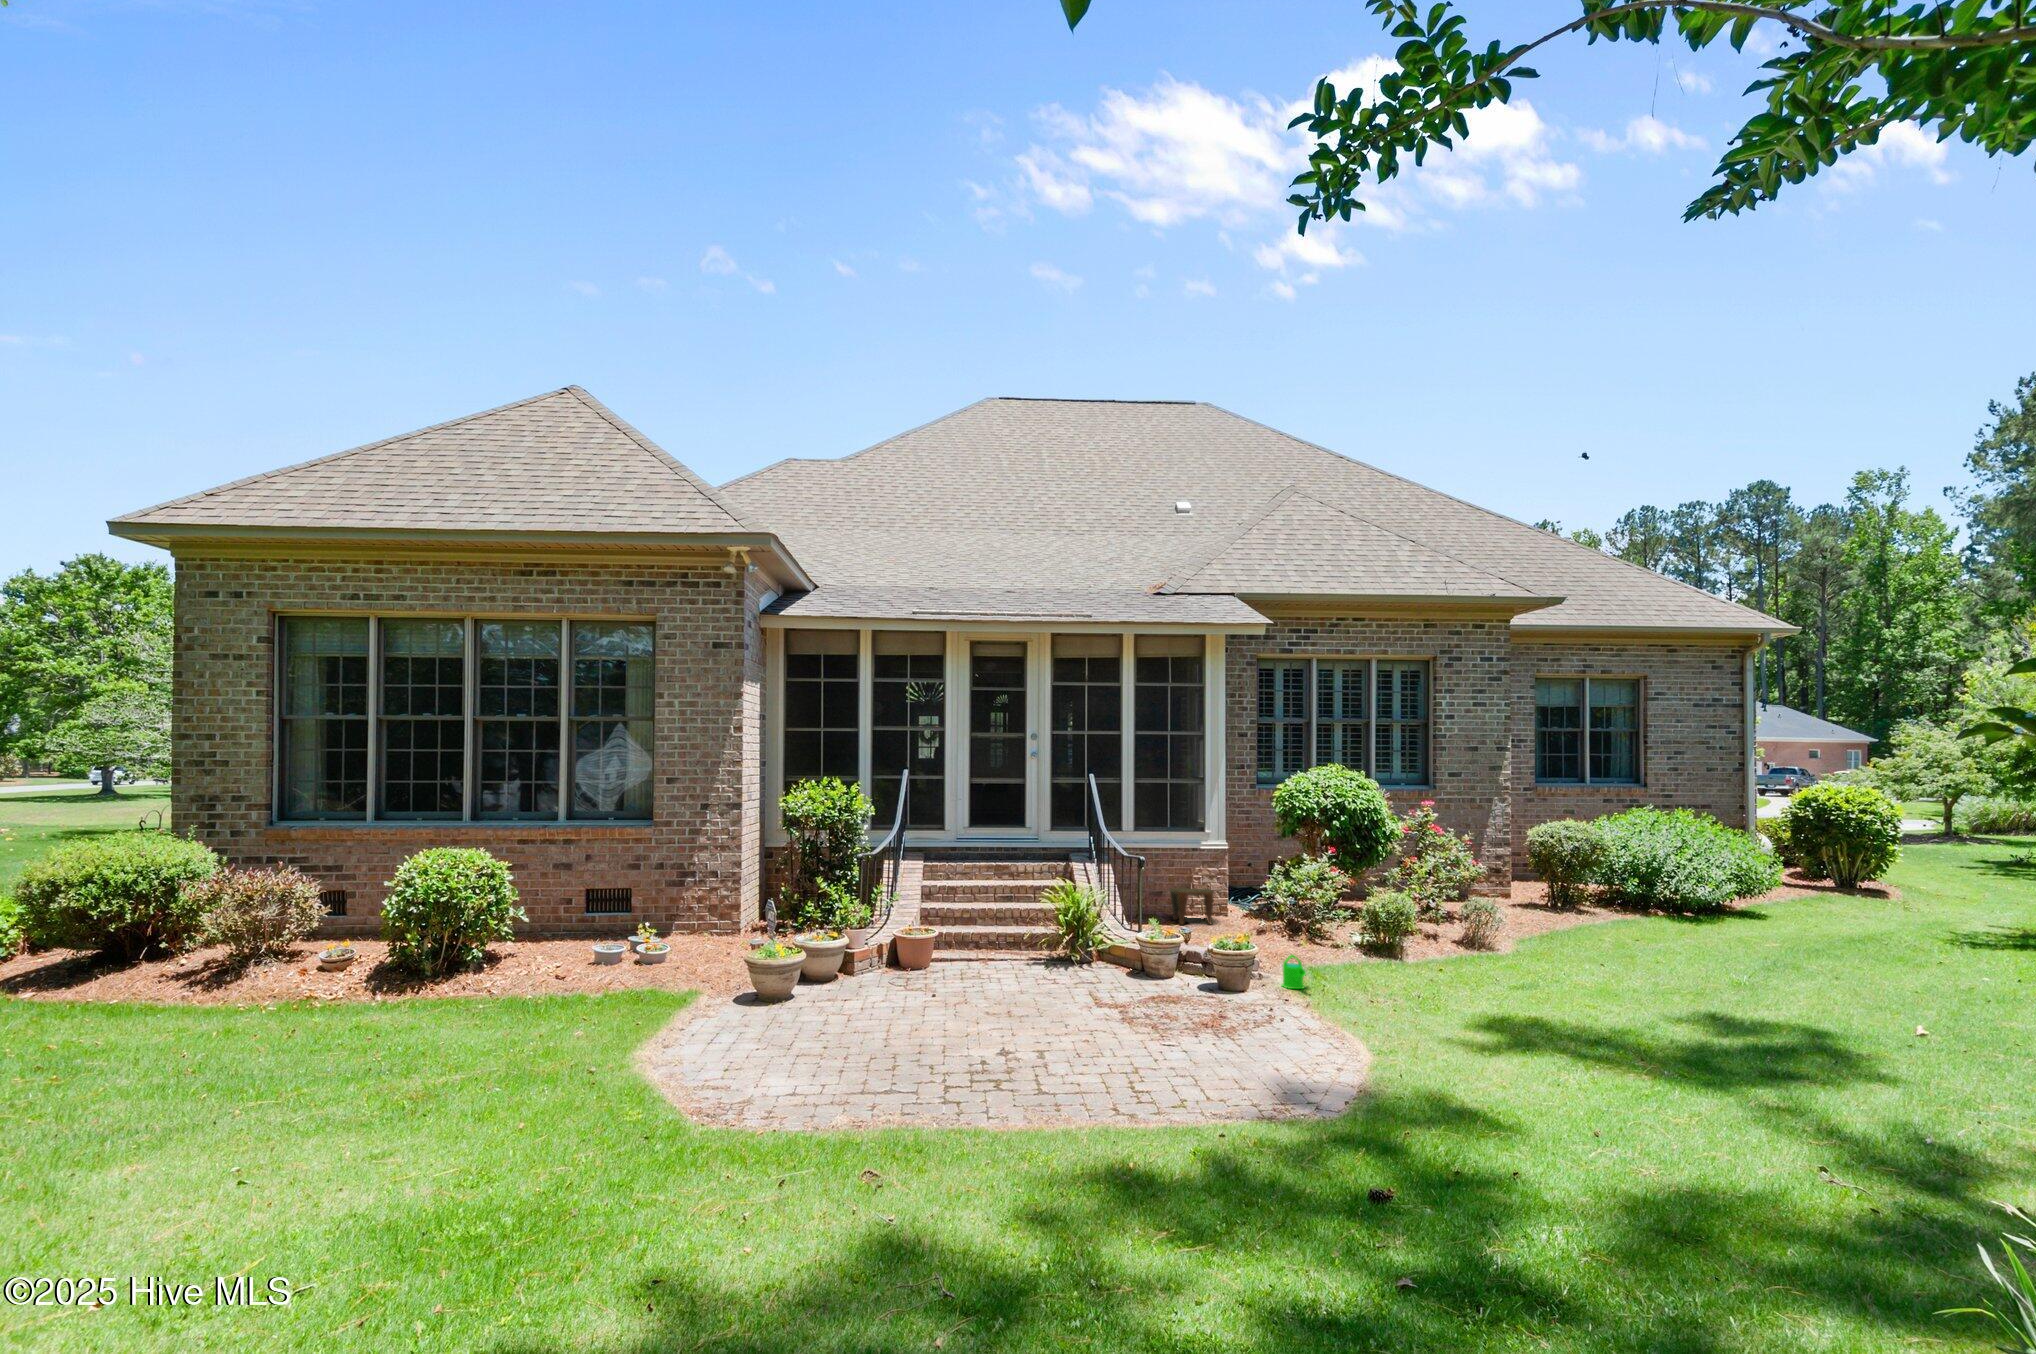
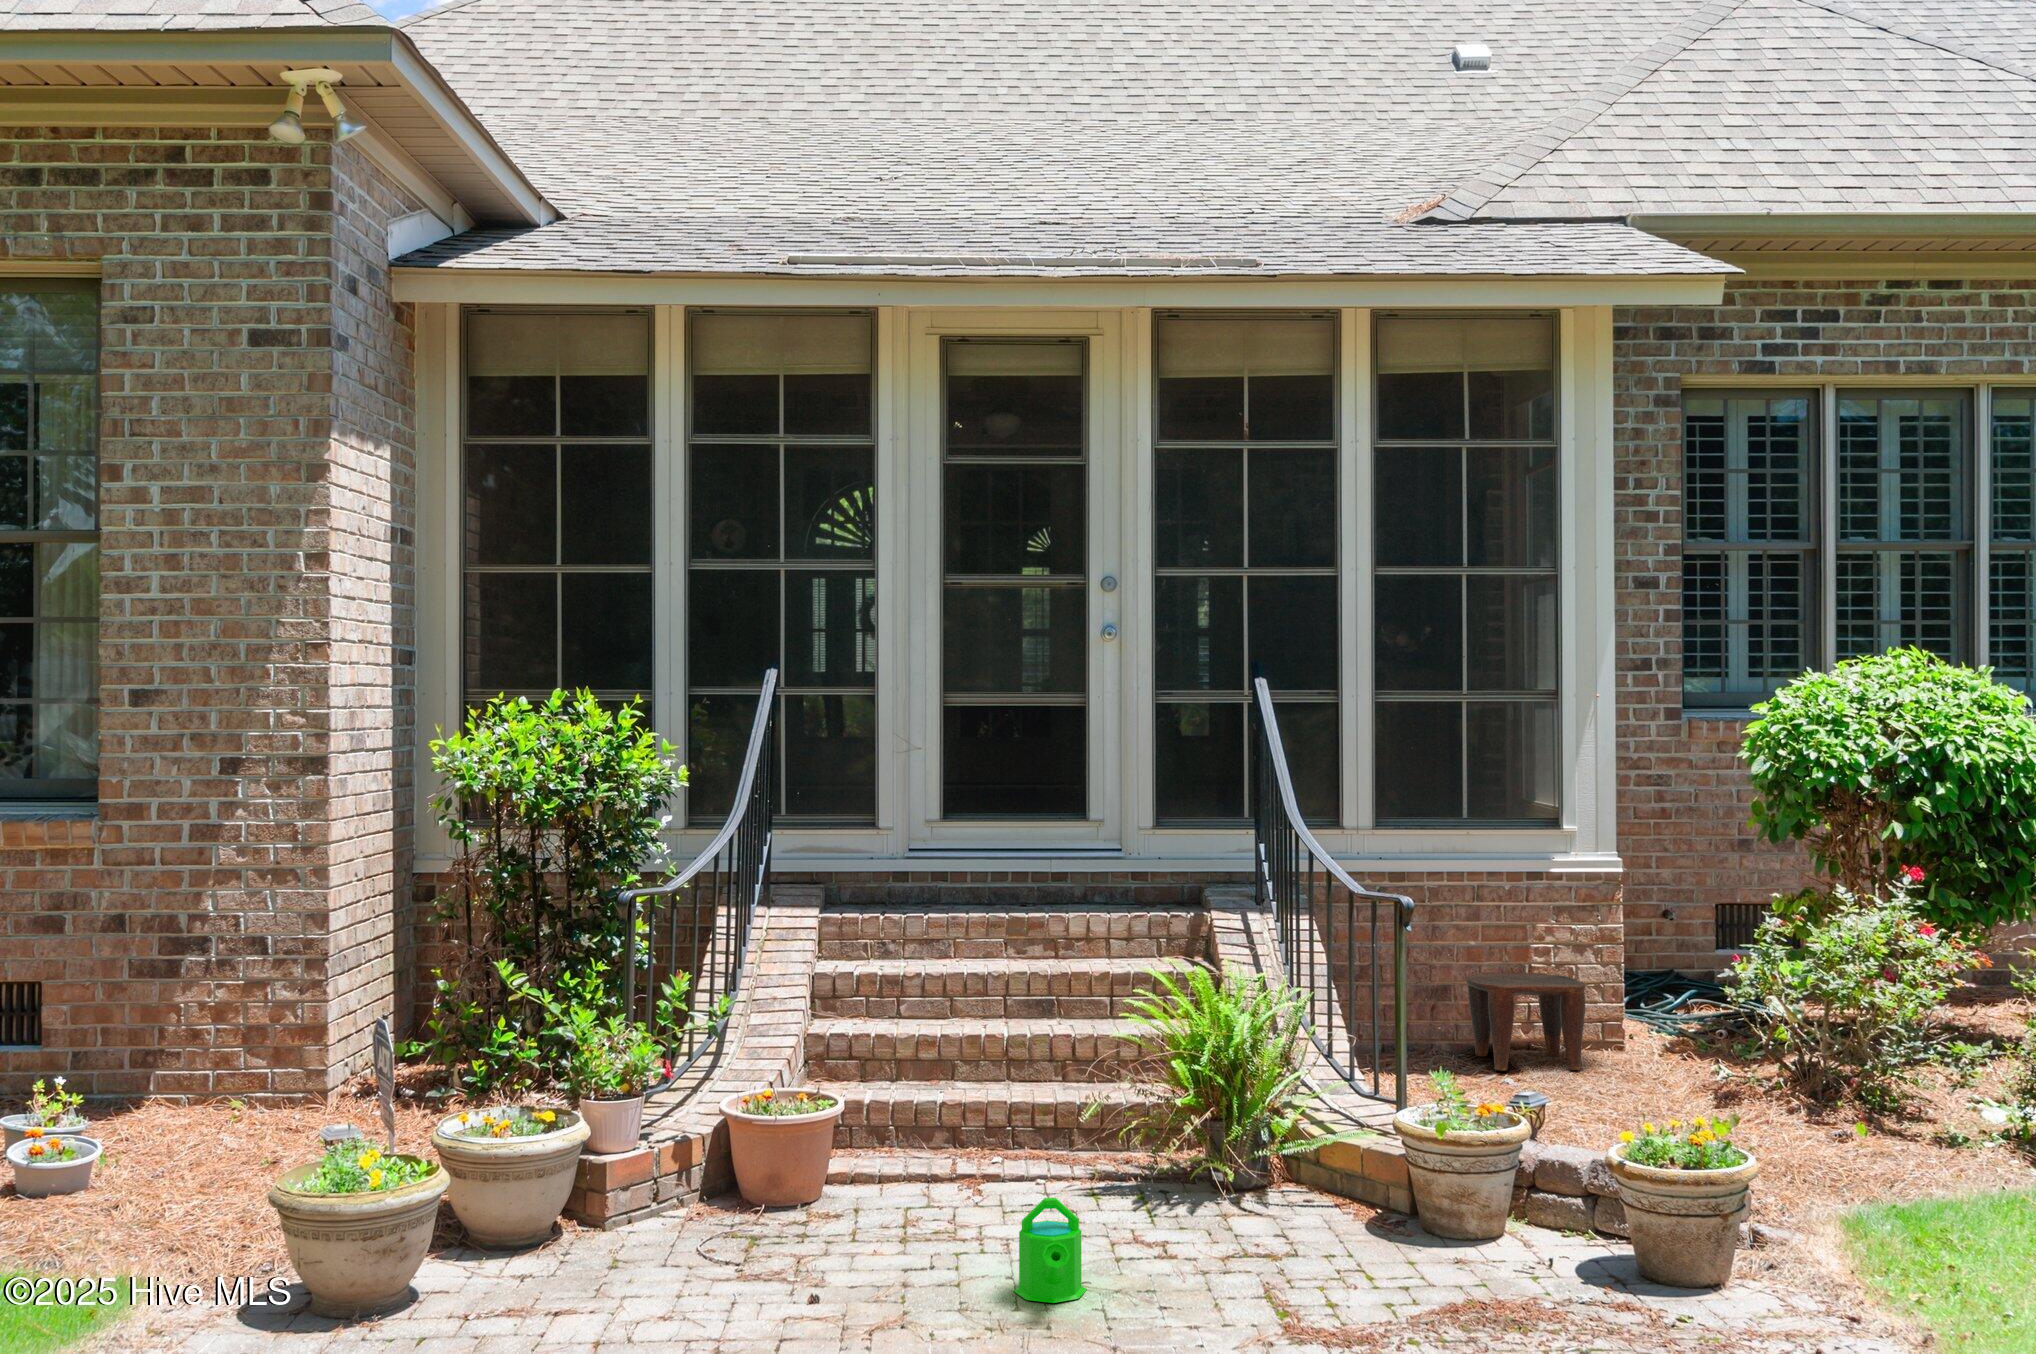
watering can: present [1282,955,1306,989] -> present [1014,1198,1087,1303]

